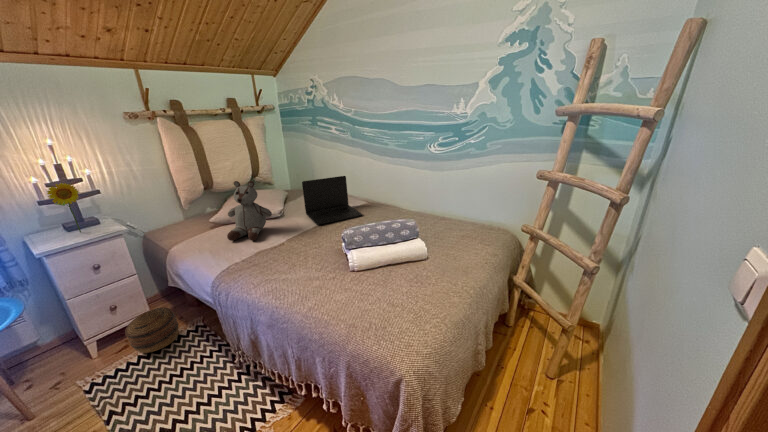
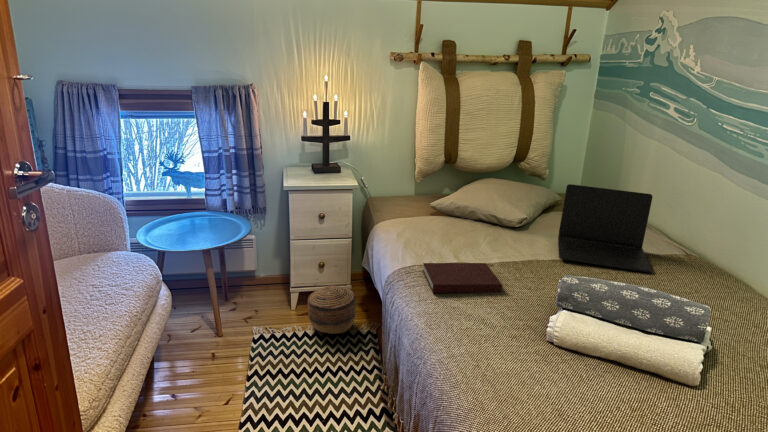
stuffed bear: present [227,181,272,241] -> none [433,159,500,247]
flower: present [47,183,81,232] -> none [299,121,324,177]
notebook: none [241,244,303,277] -> present [423,263,502,293]

